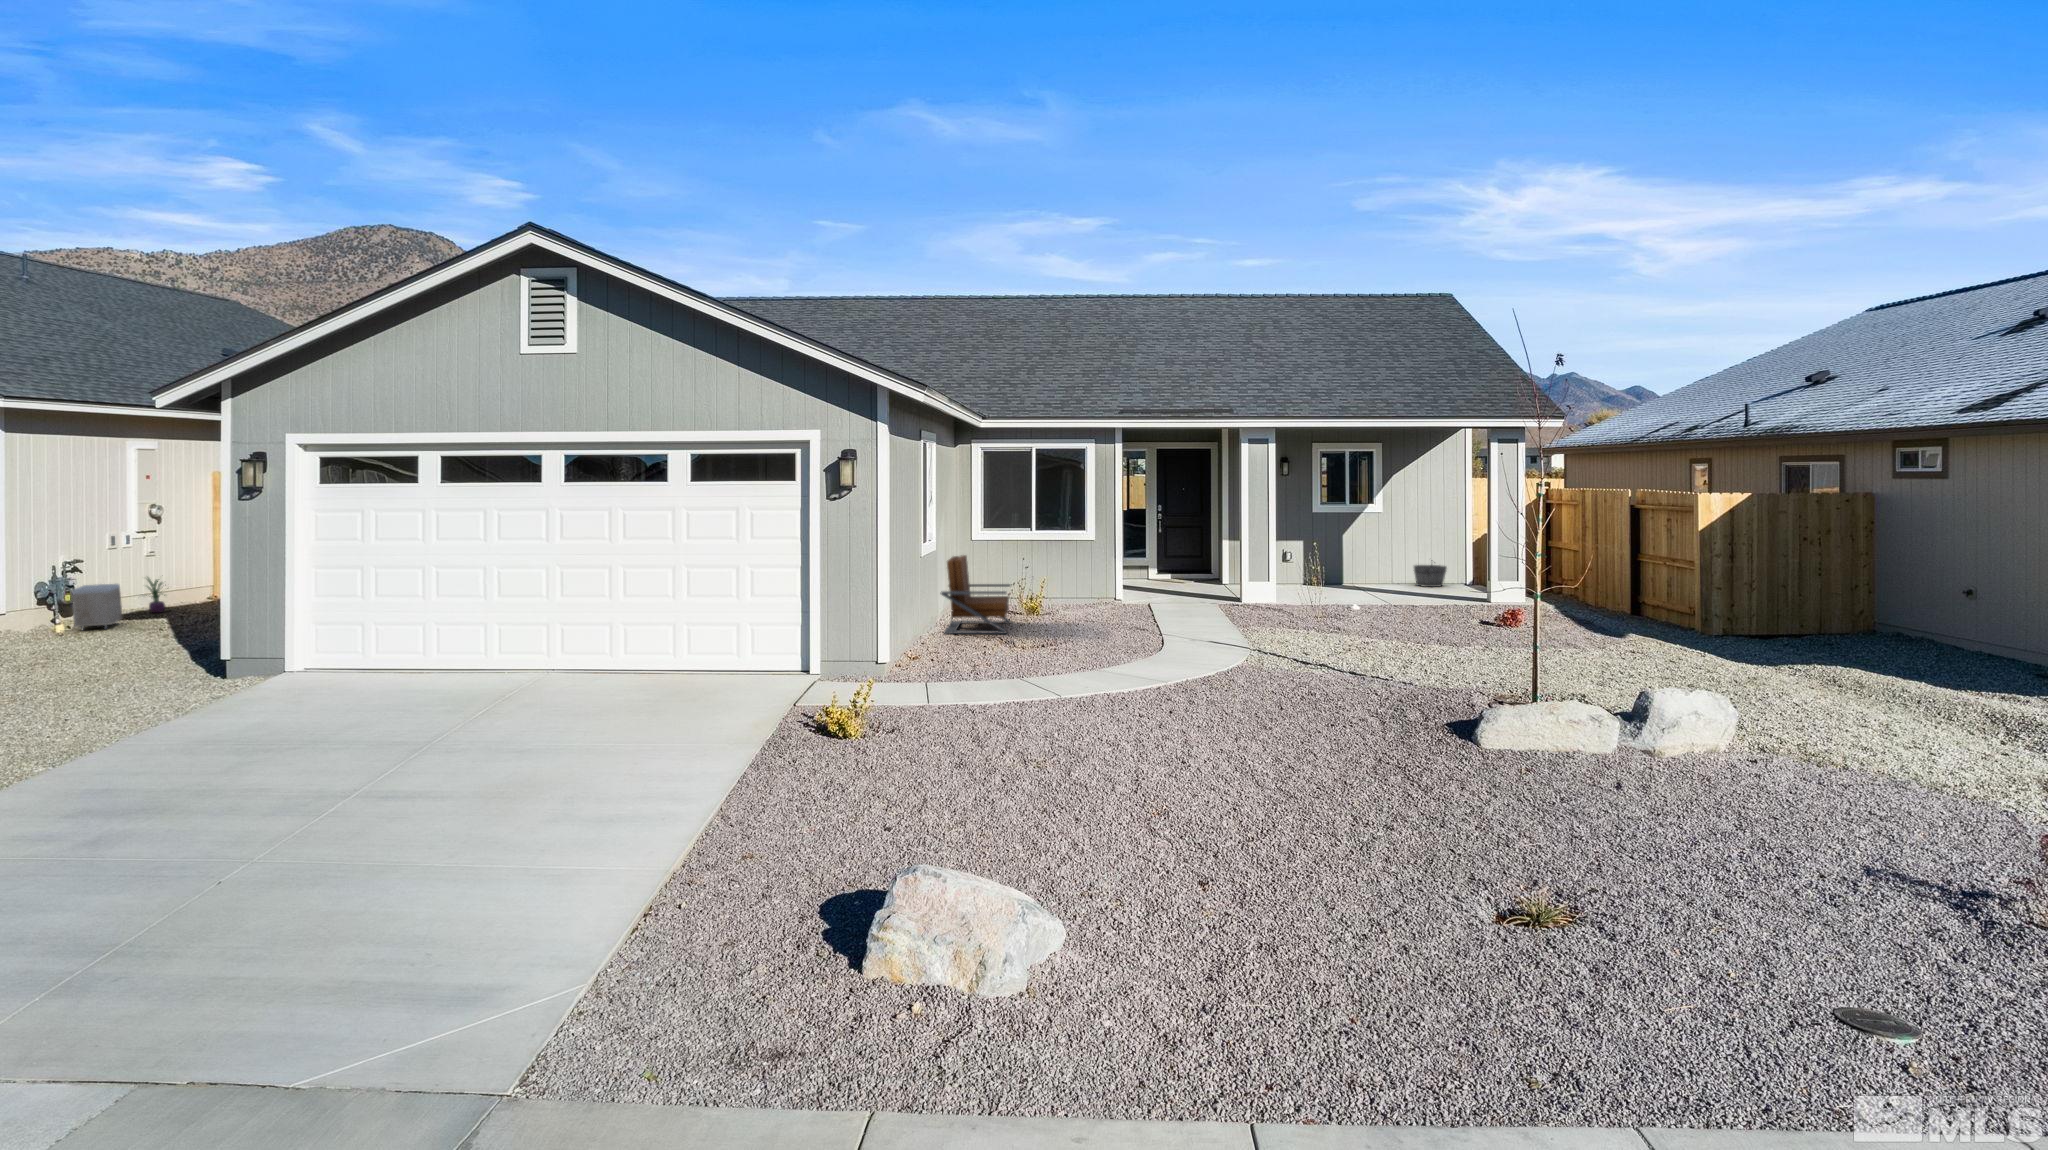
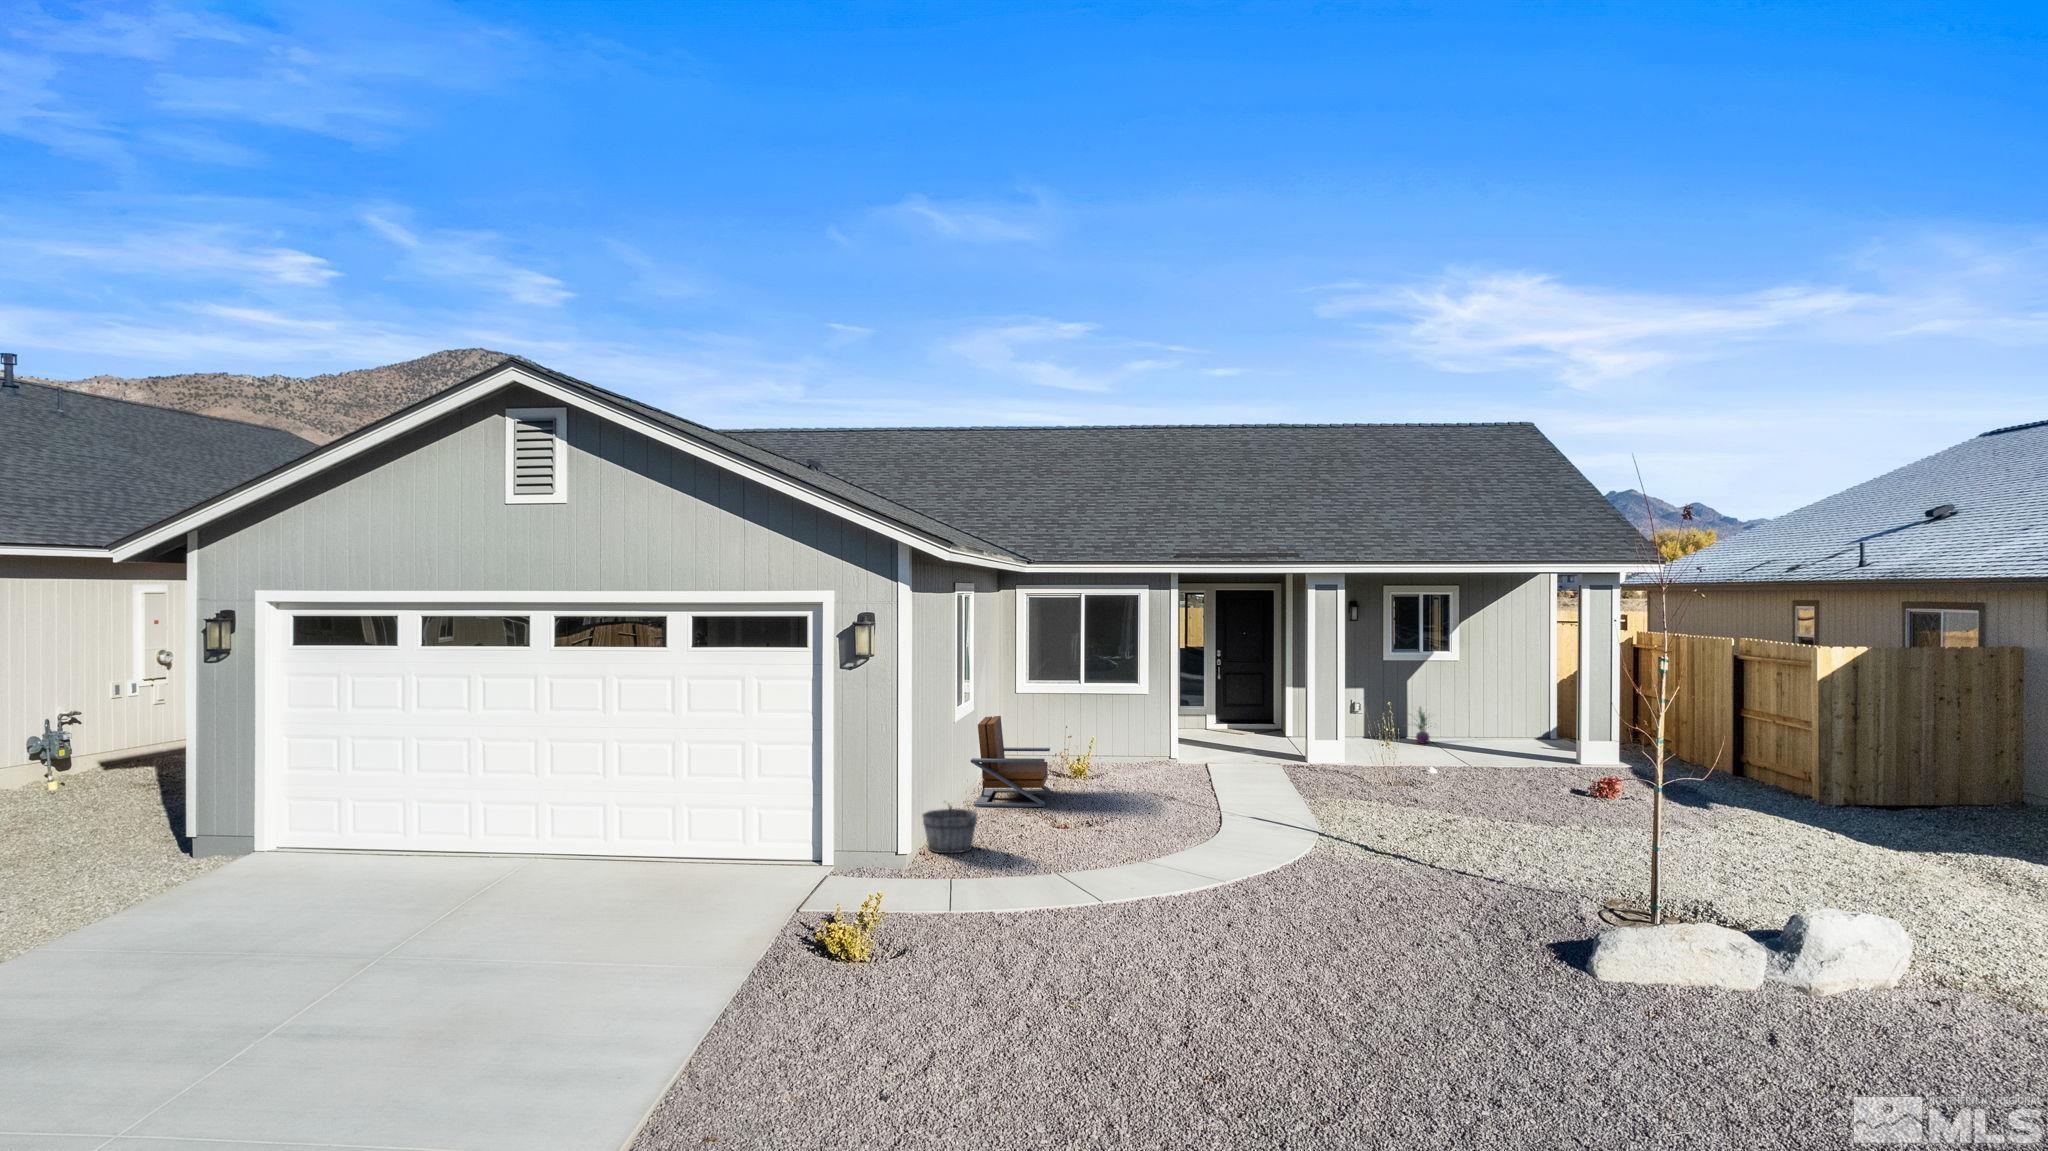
wooden bucket: present [1414,565,1447,587] -> present [922,805,978,853]
decorative plant: present [146,578,165,613] -> present [1416,708,1429,744]
storage bench: present [72,584,122,630] -> none [32,744,89,797]

